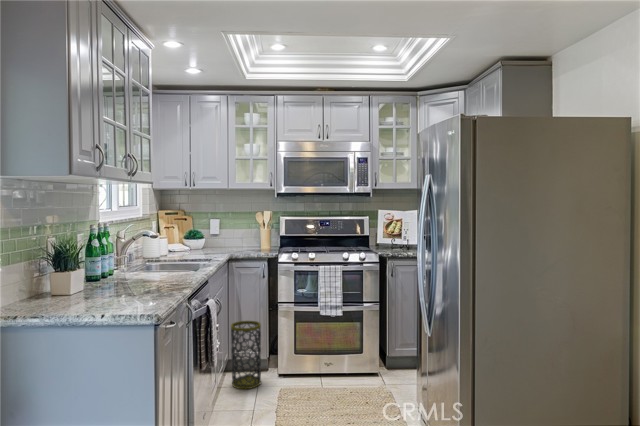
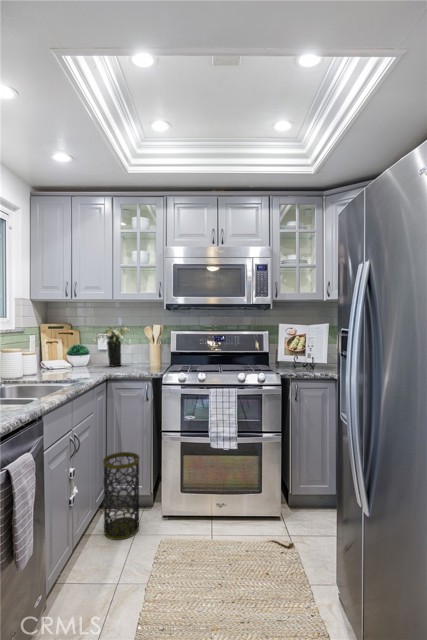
flower arrangement: none [208,210,241,250] -> present [94,325,130,367]

